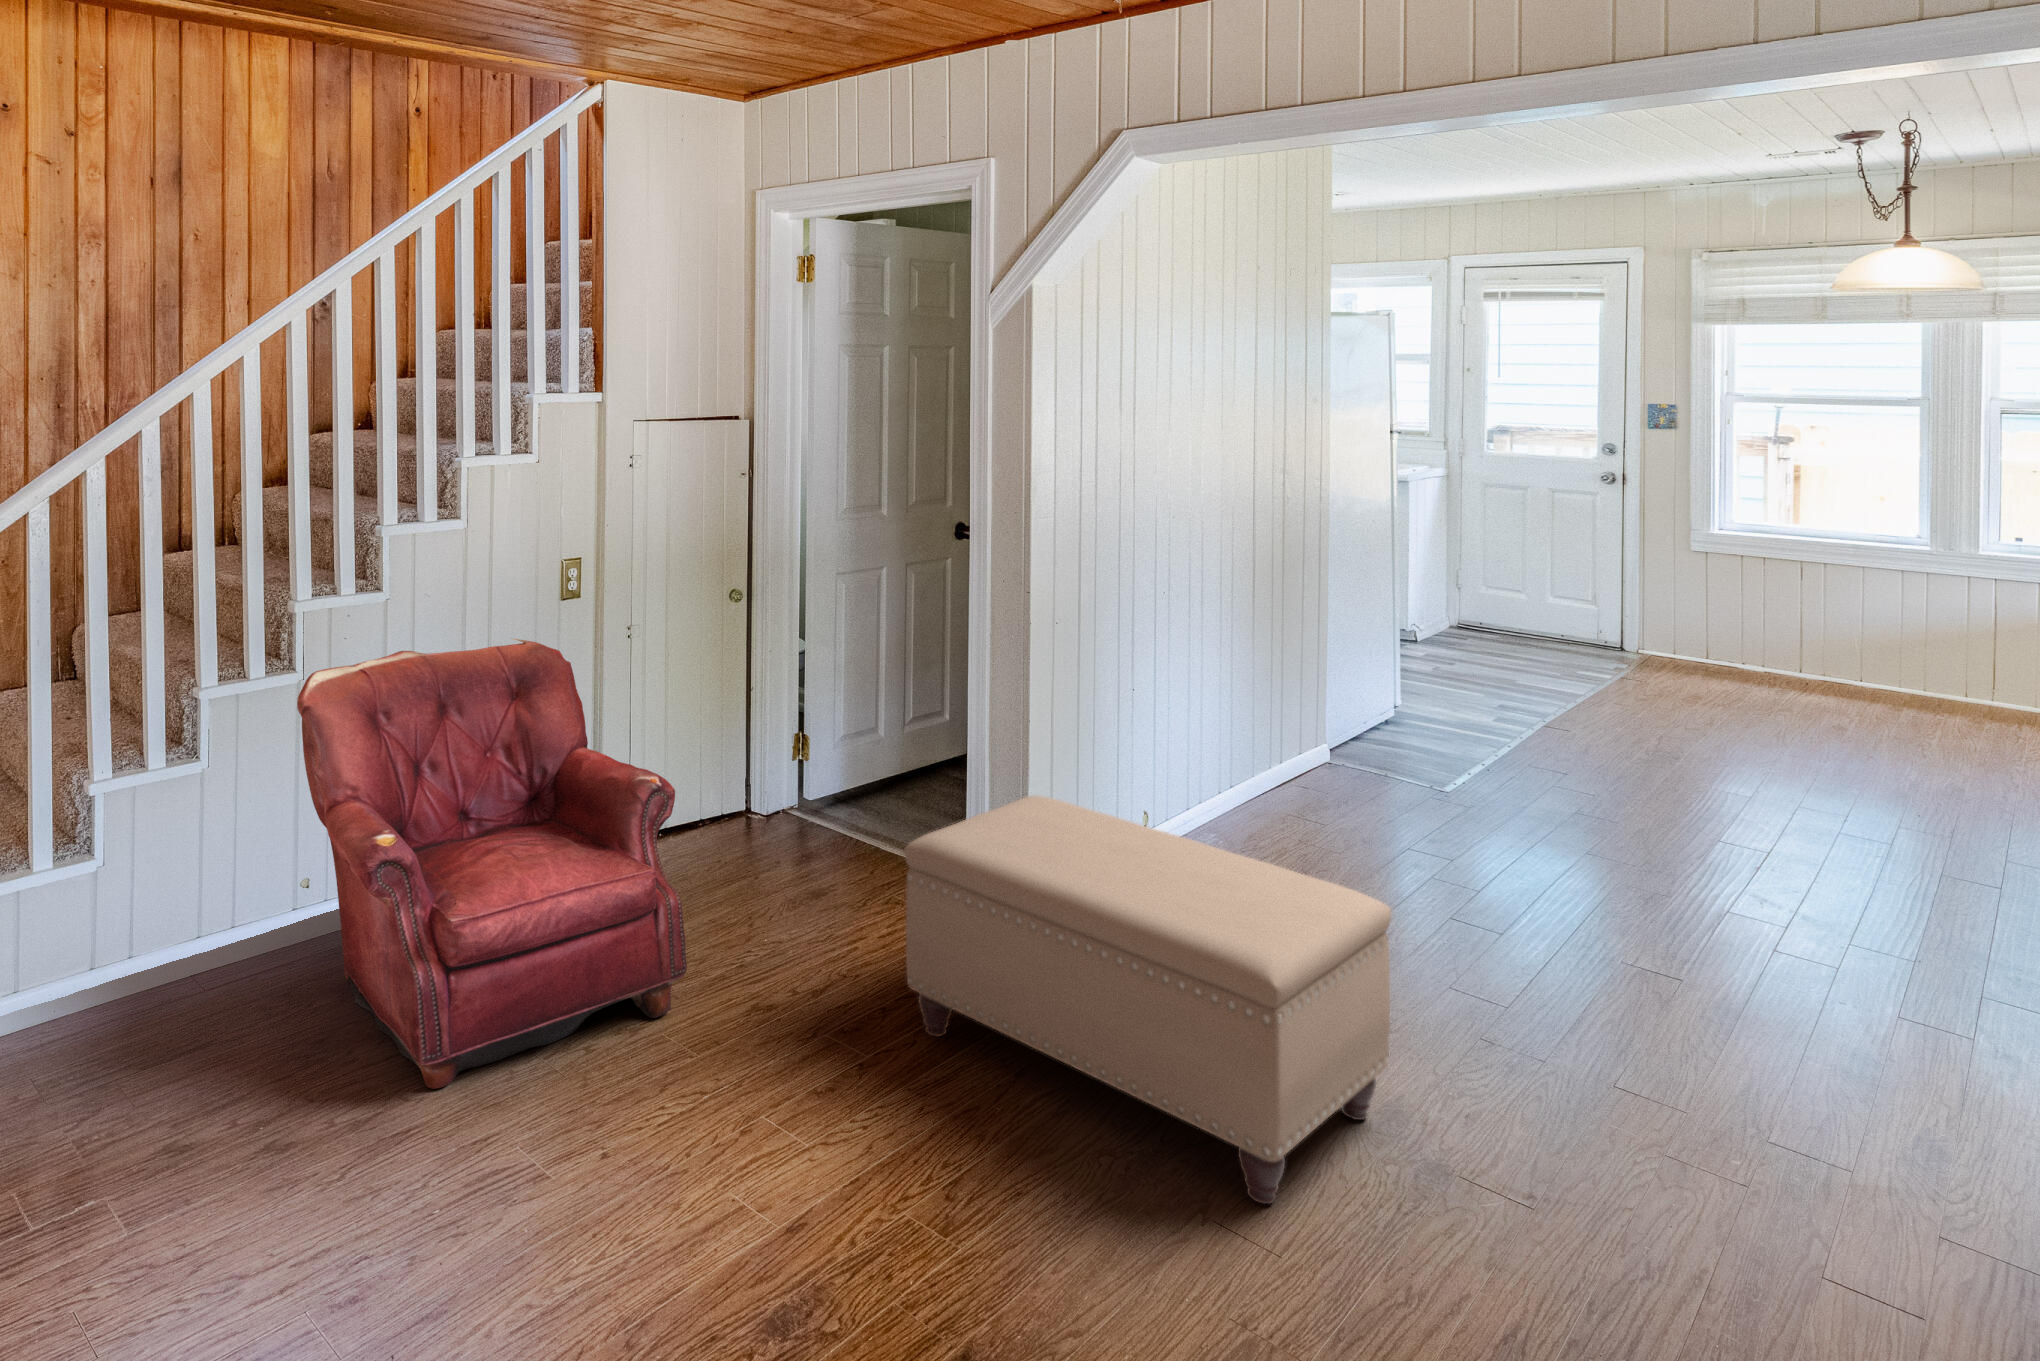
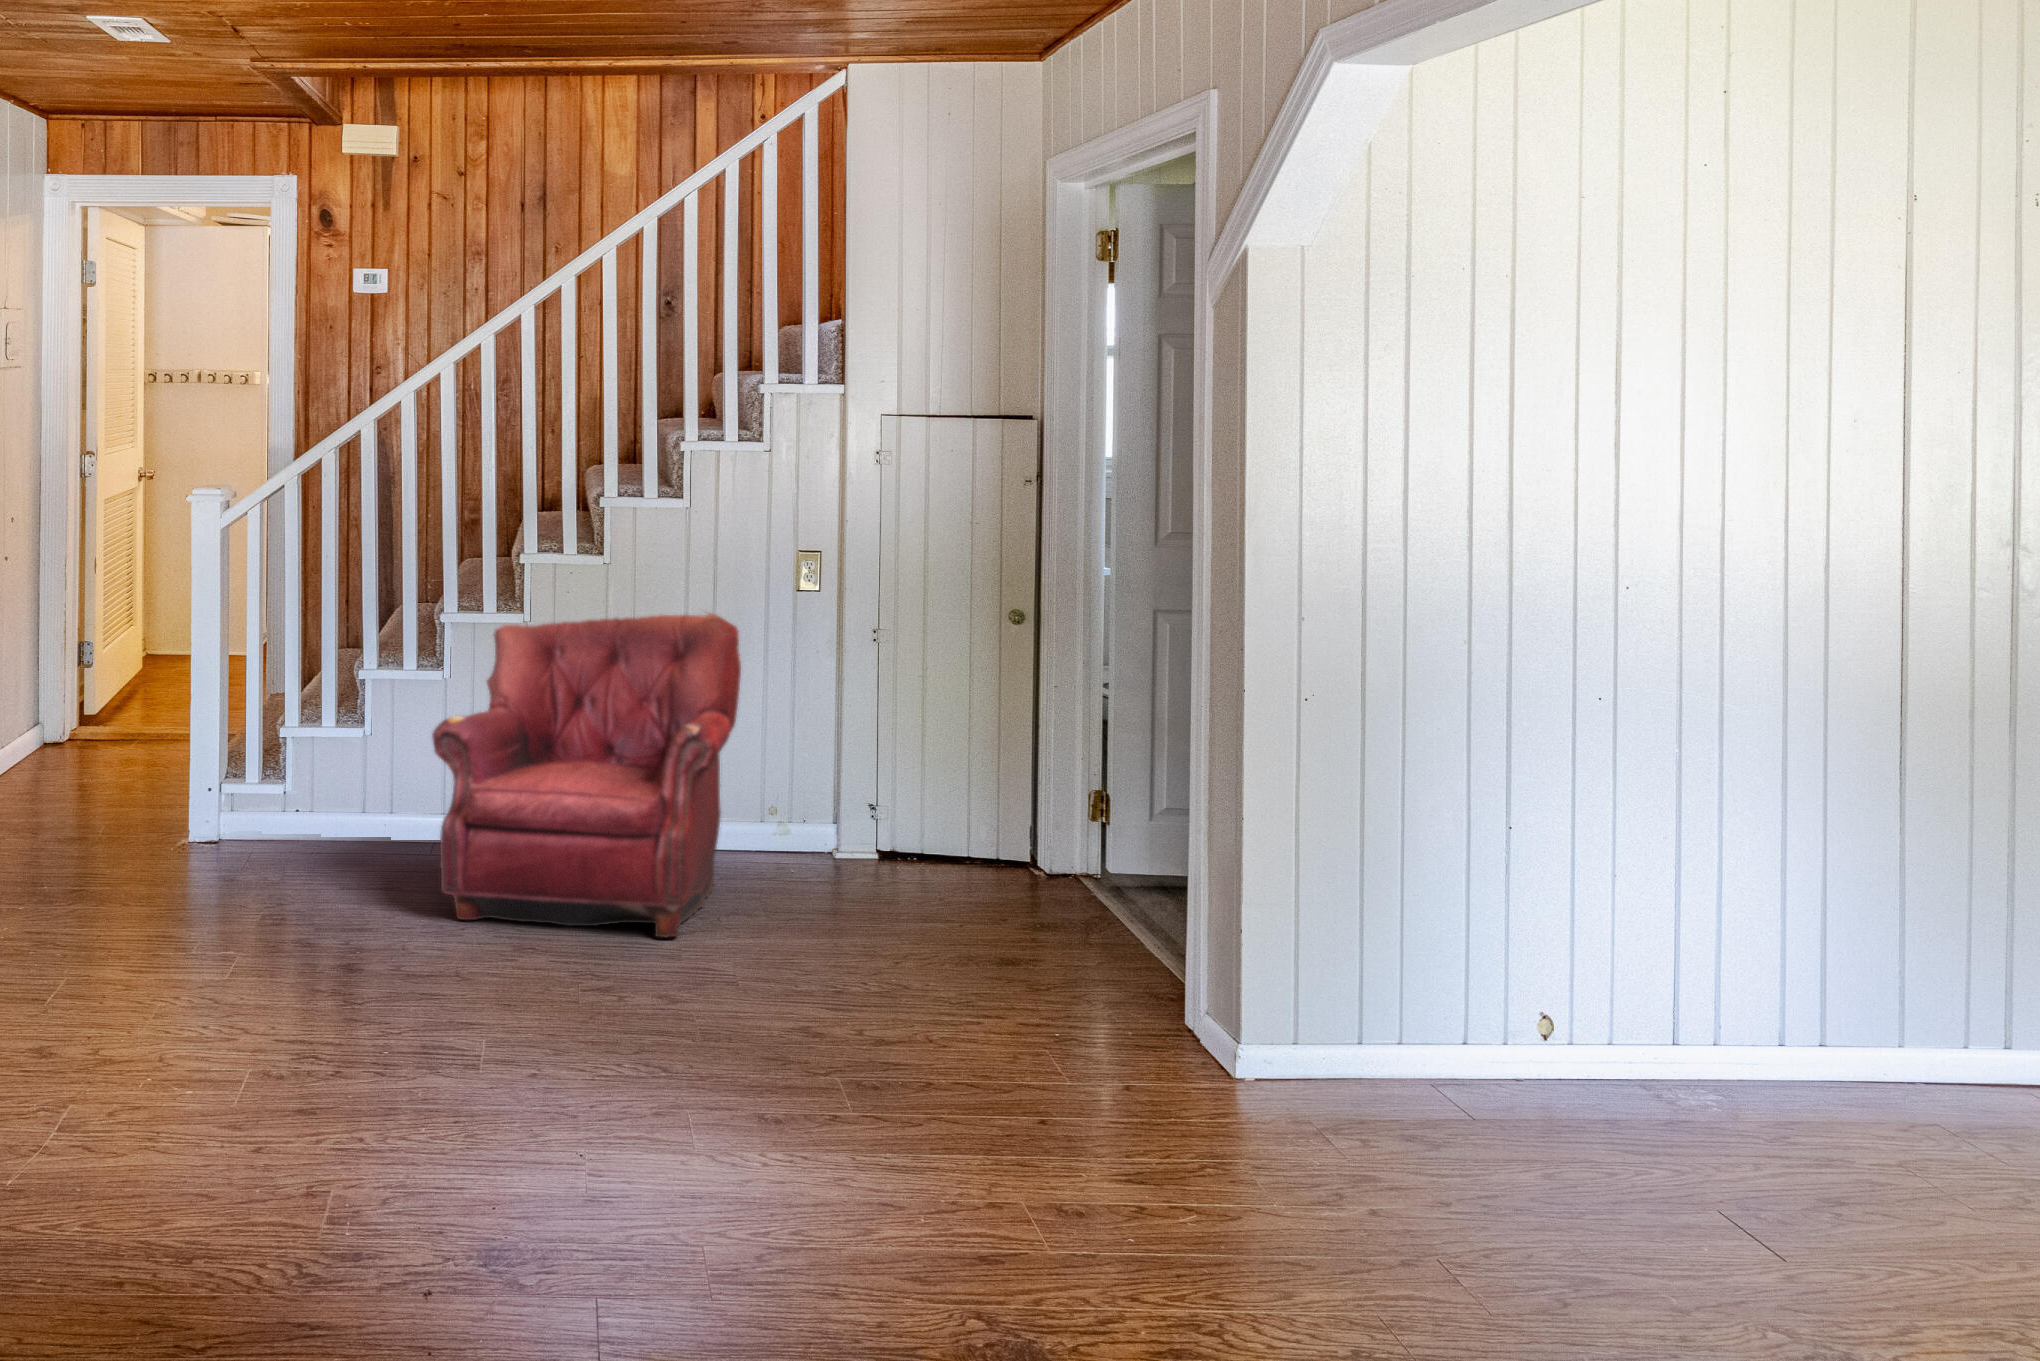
ottoman: present [904,796,1391,1204] -> none [829,811,1141,1181]

